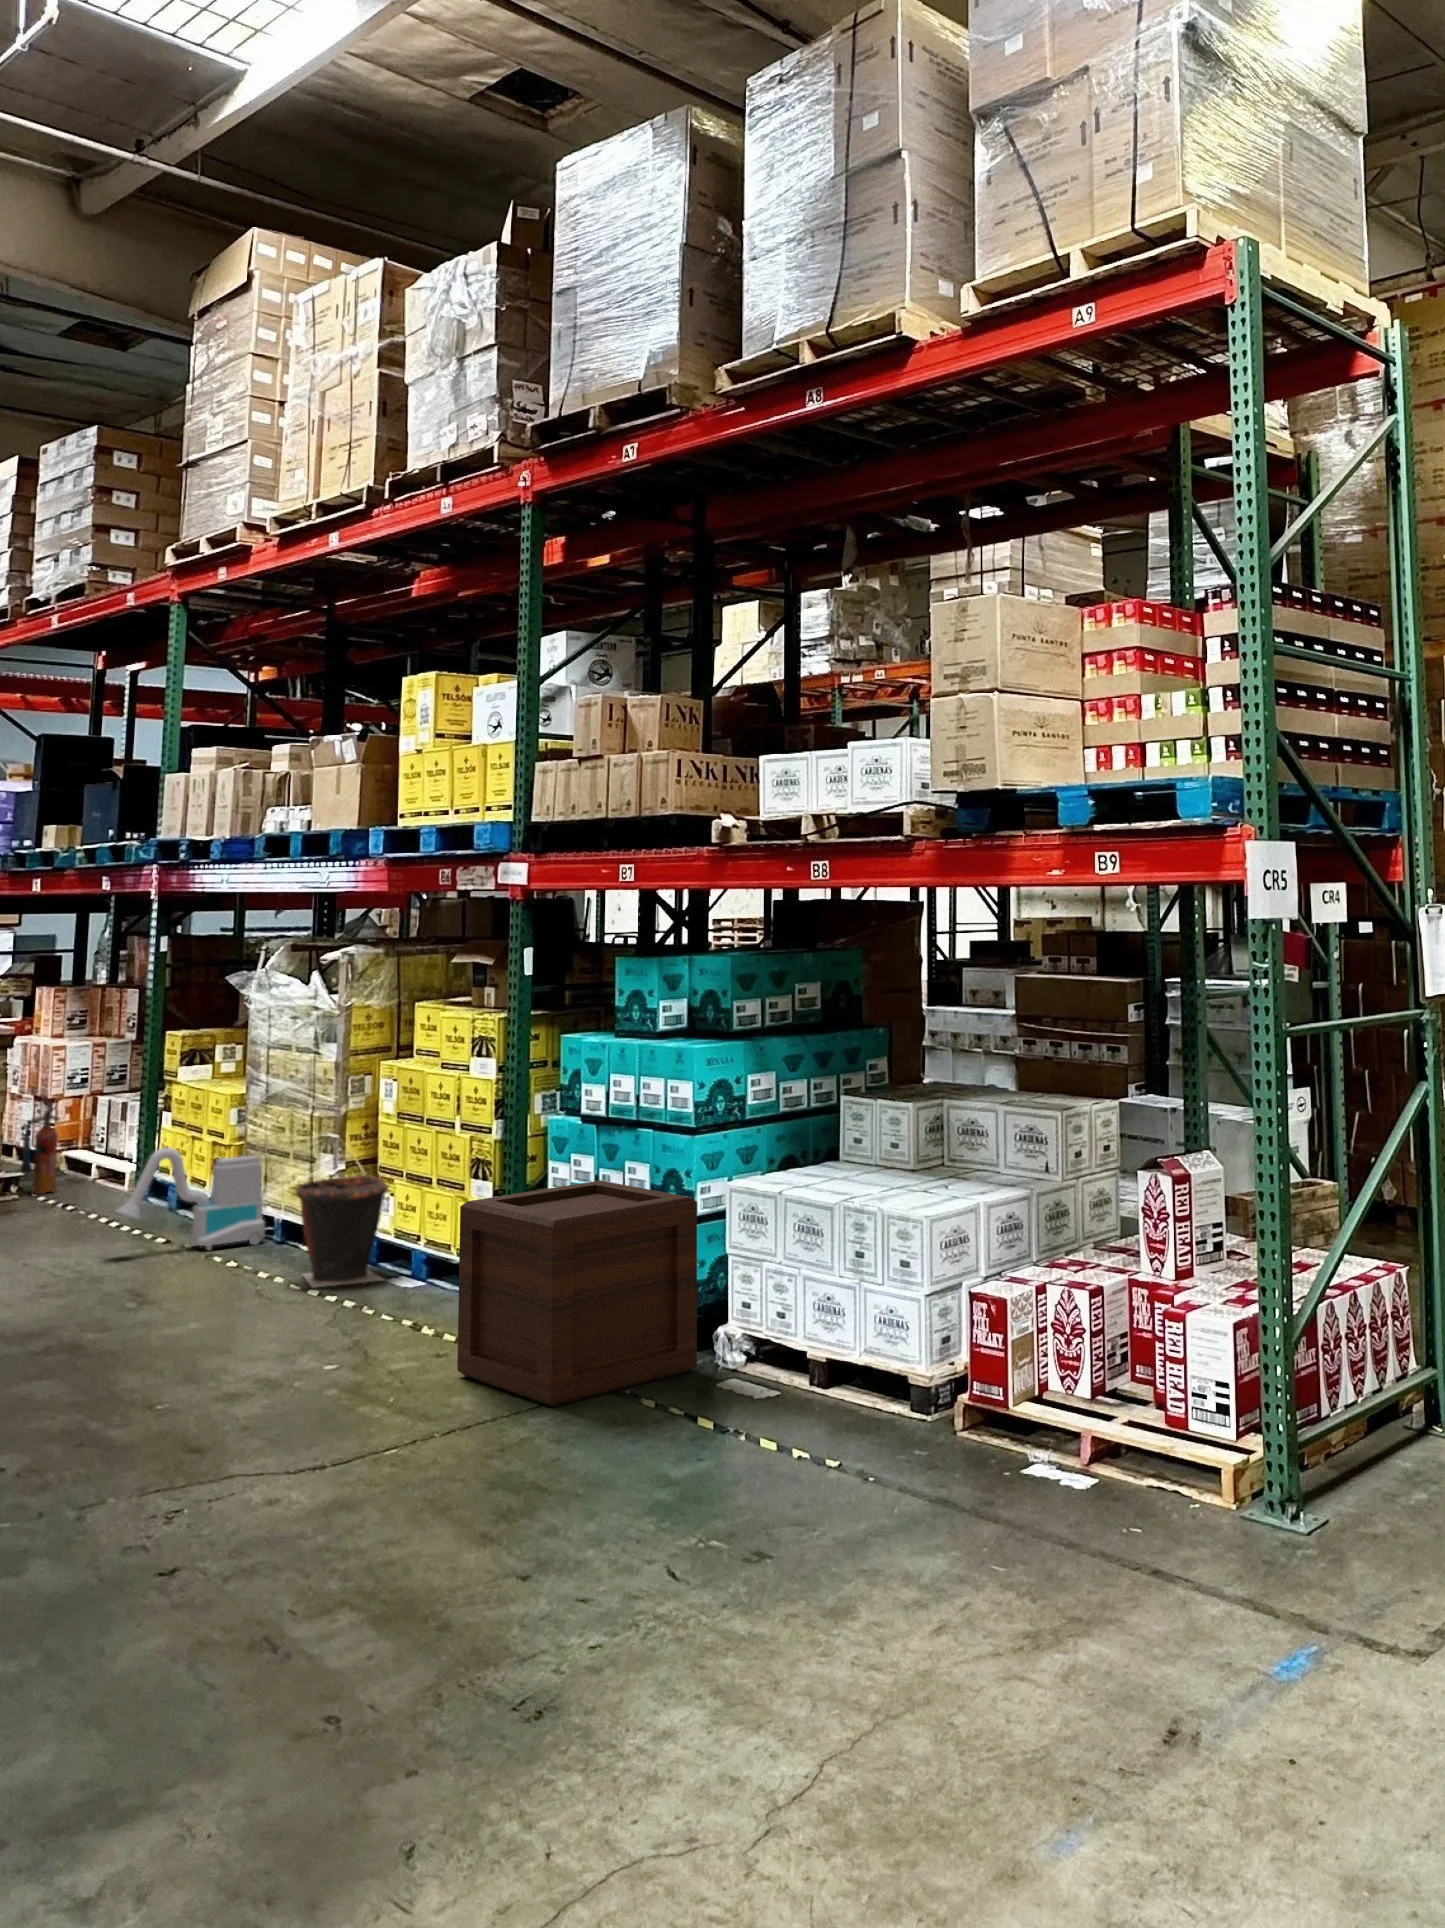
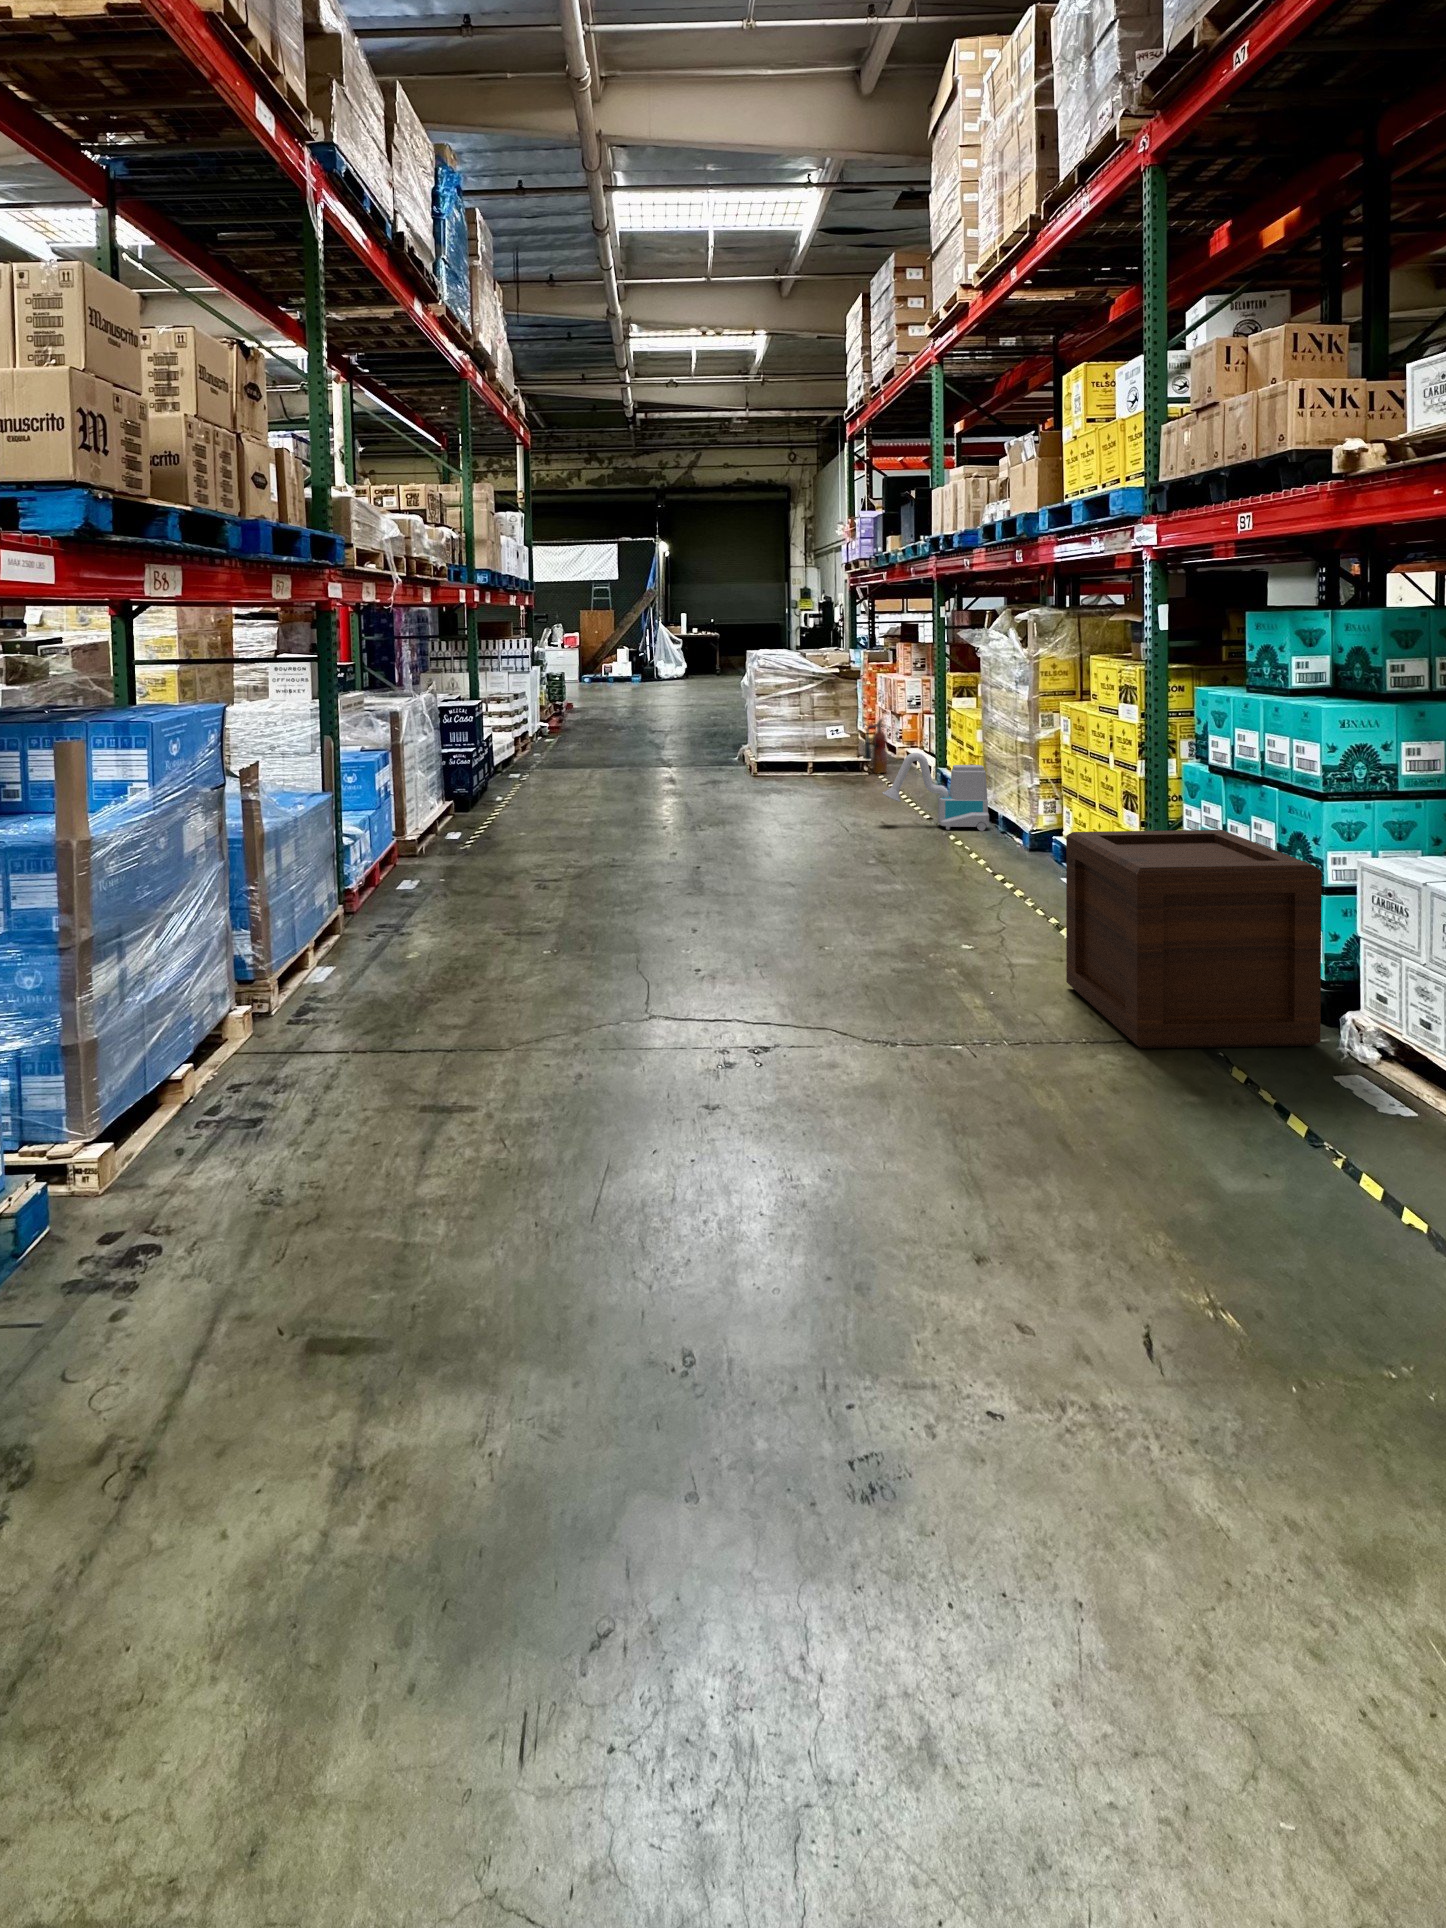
waste bin: present [295,1176,388,1287] -> none [987,789,1062,878]

